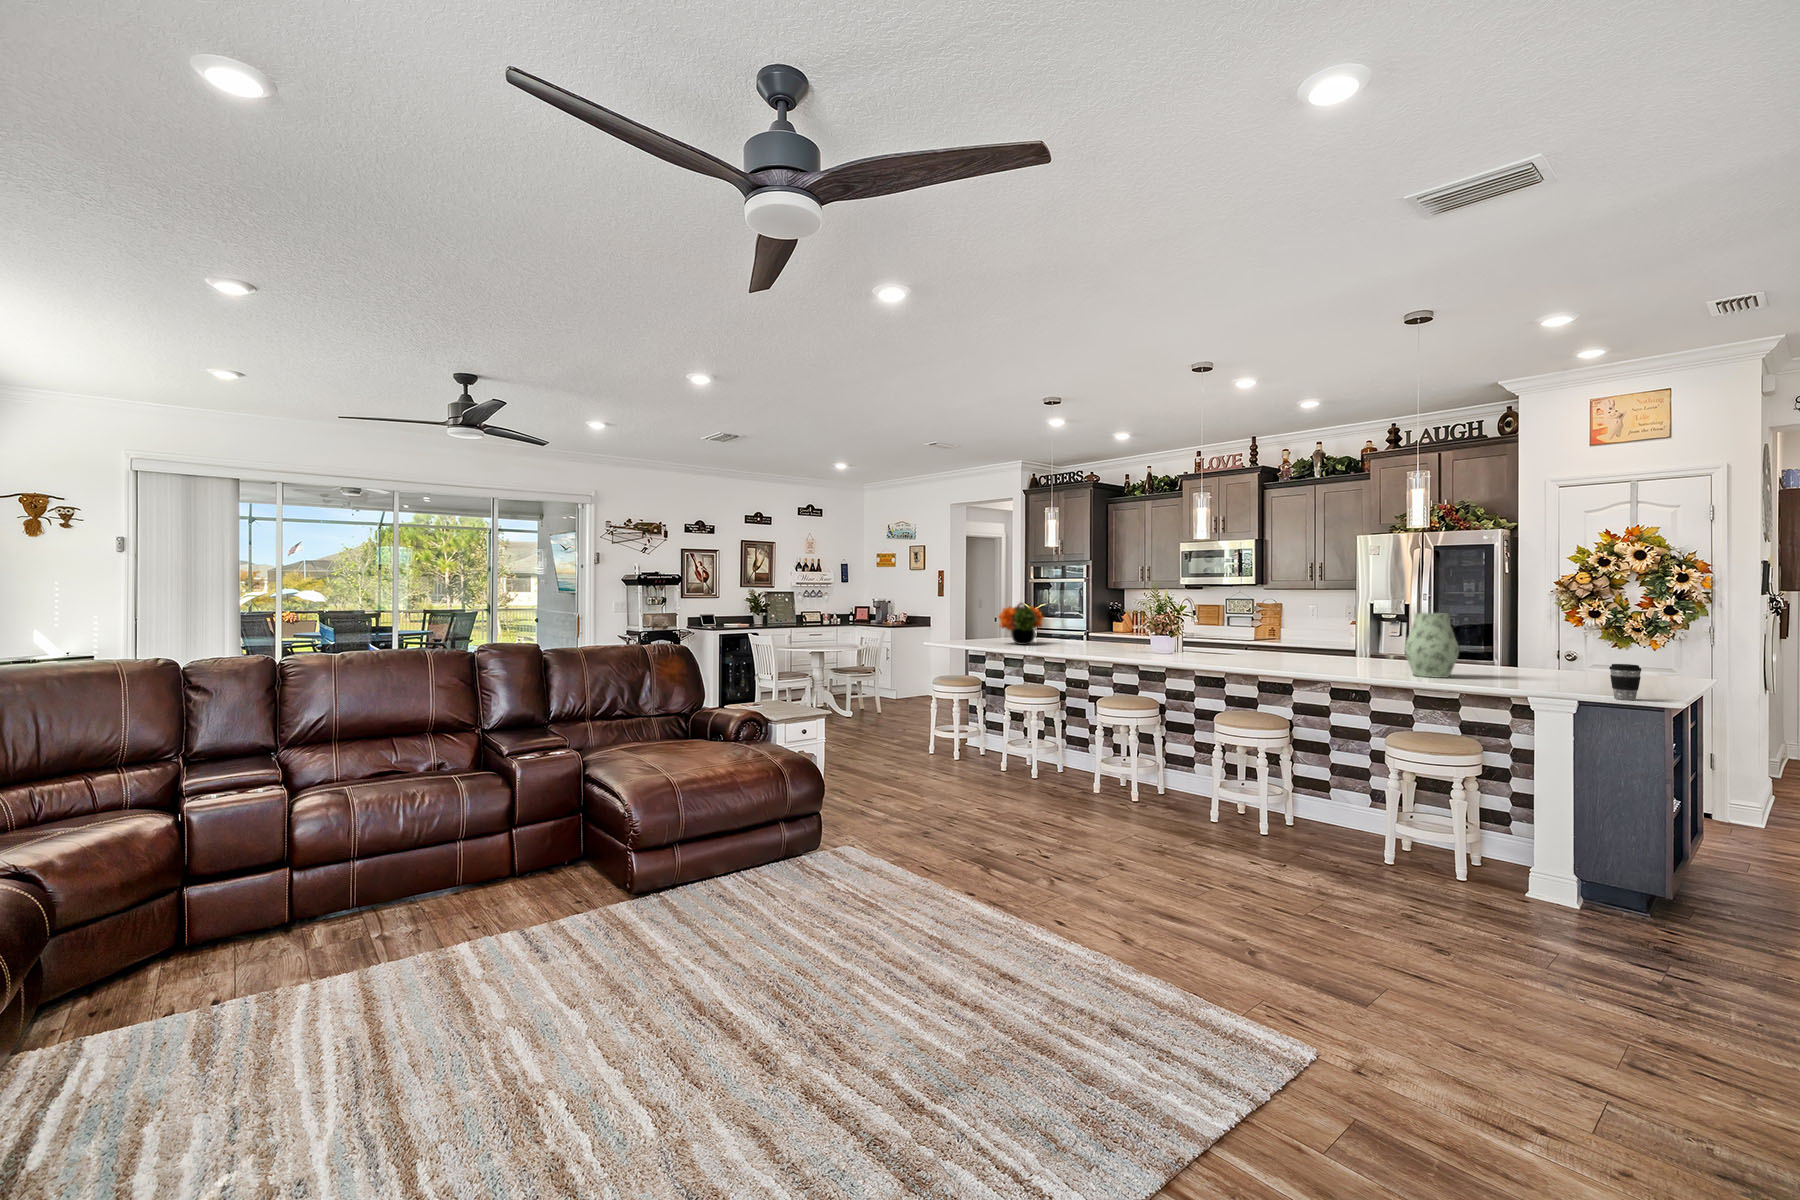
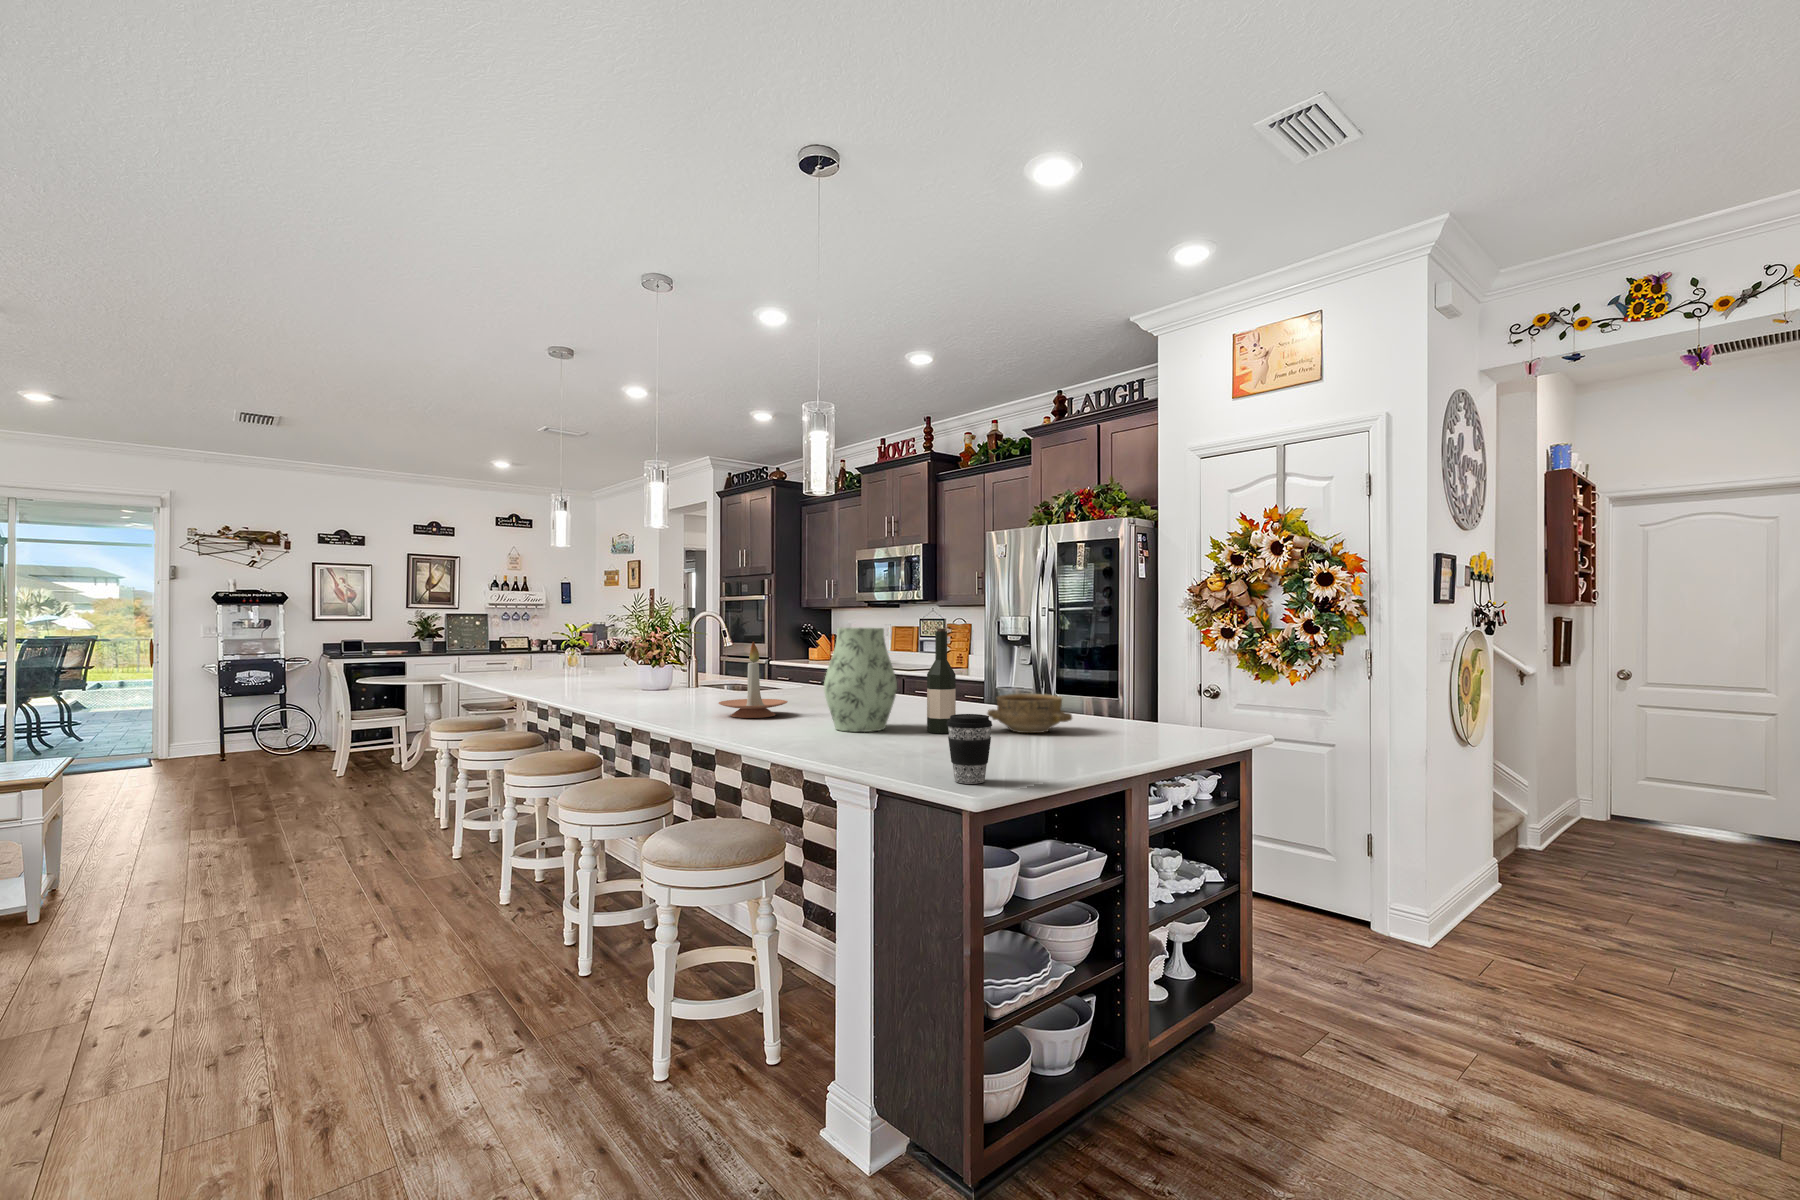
flower arrangement: present [998,603,1043,645] -> none [514,621,584,679]
wine bottle: none [1480,614,1501,679] -> present [927,628,956,733]
candle holder: none [1294,621,1344,670] -> present [719,641,788,718]
ceramic bowl: none [1511,655,1576,679] -> present [987,694,1072,733]

